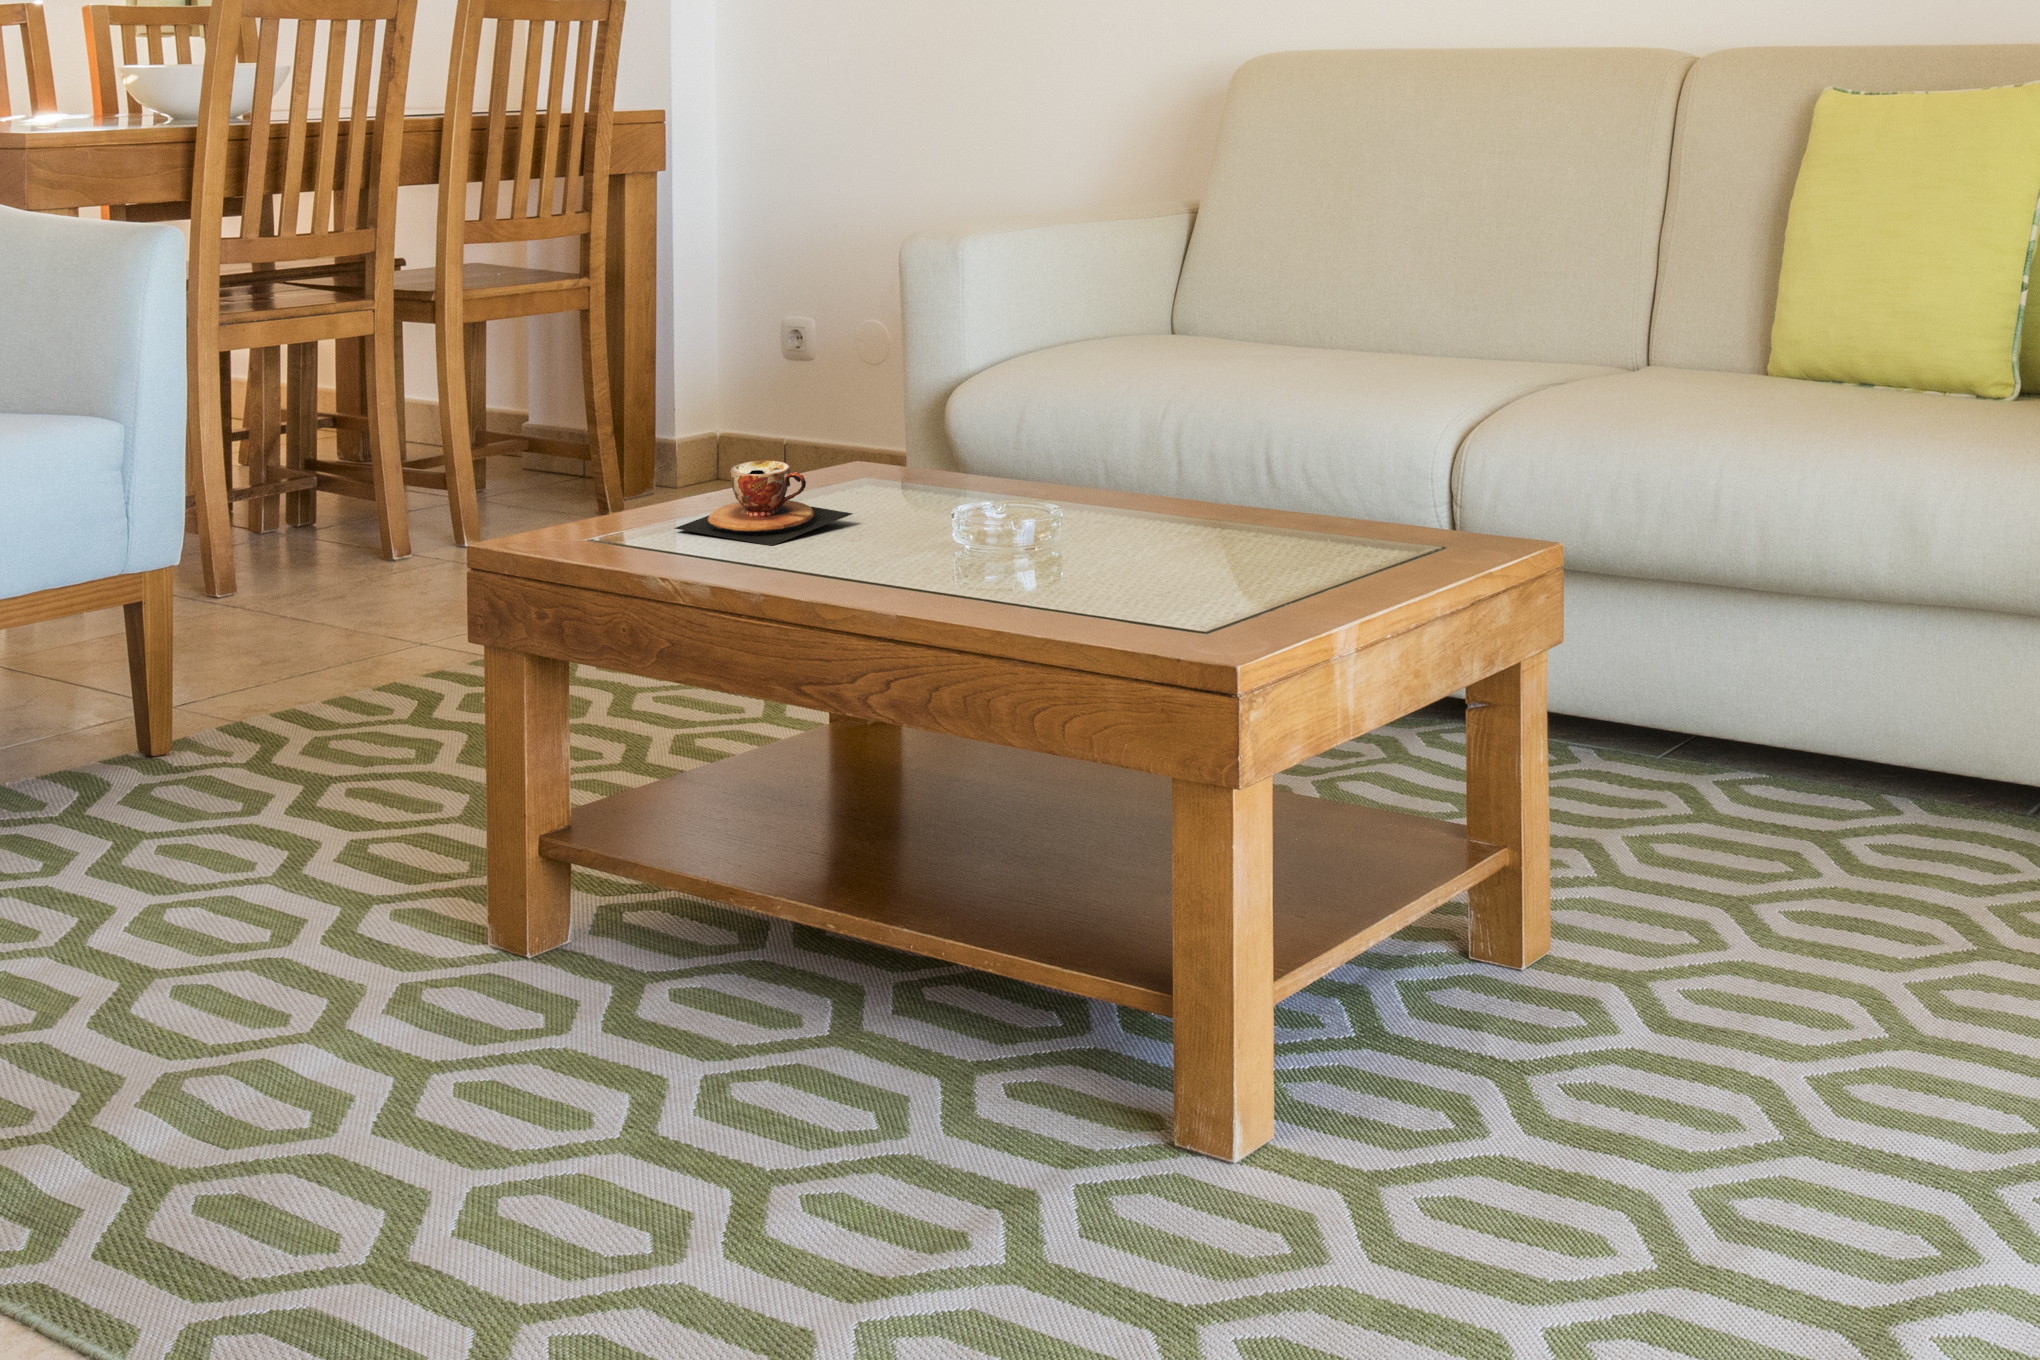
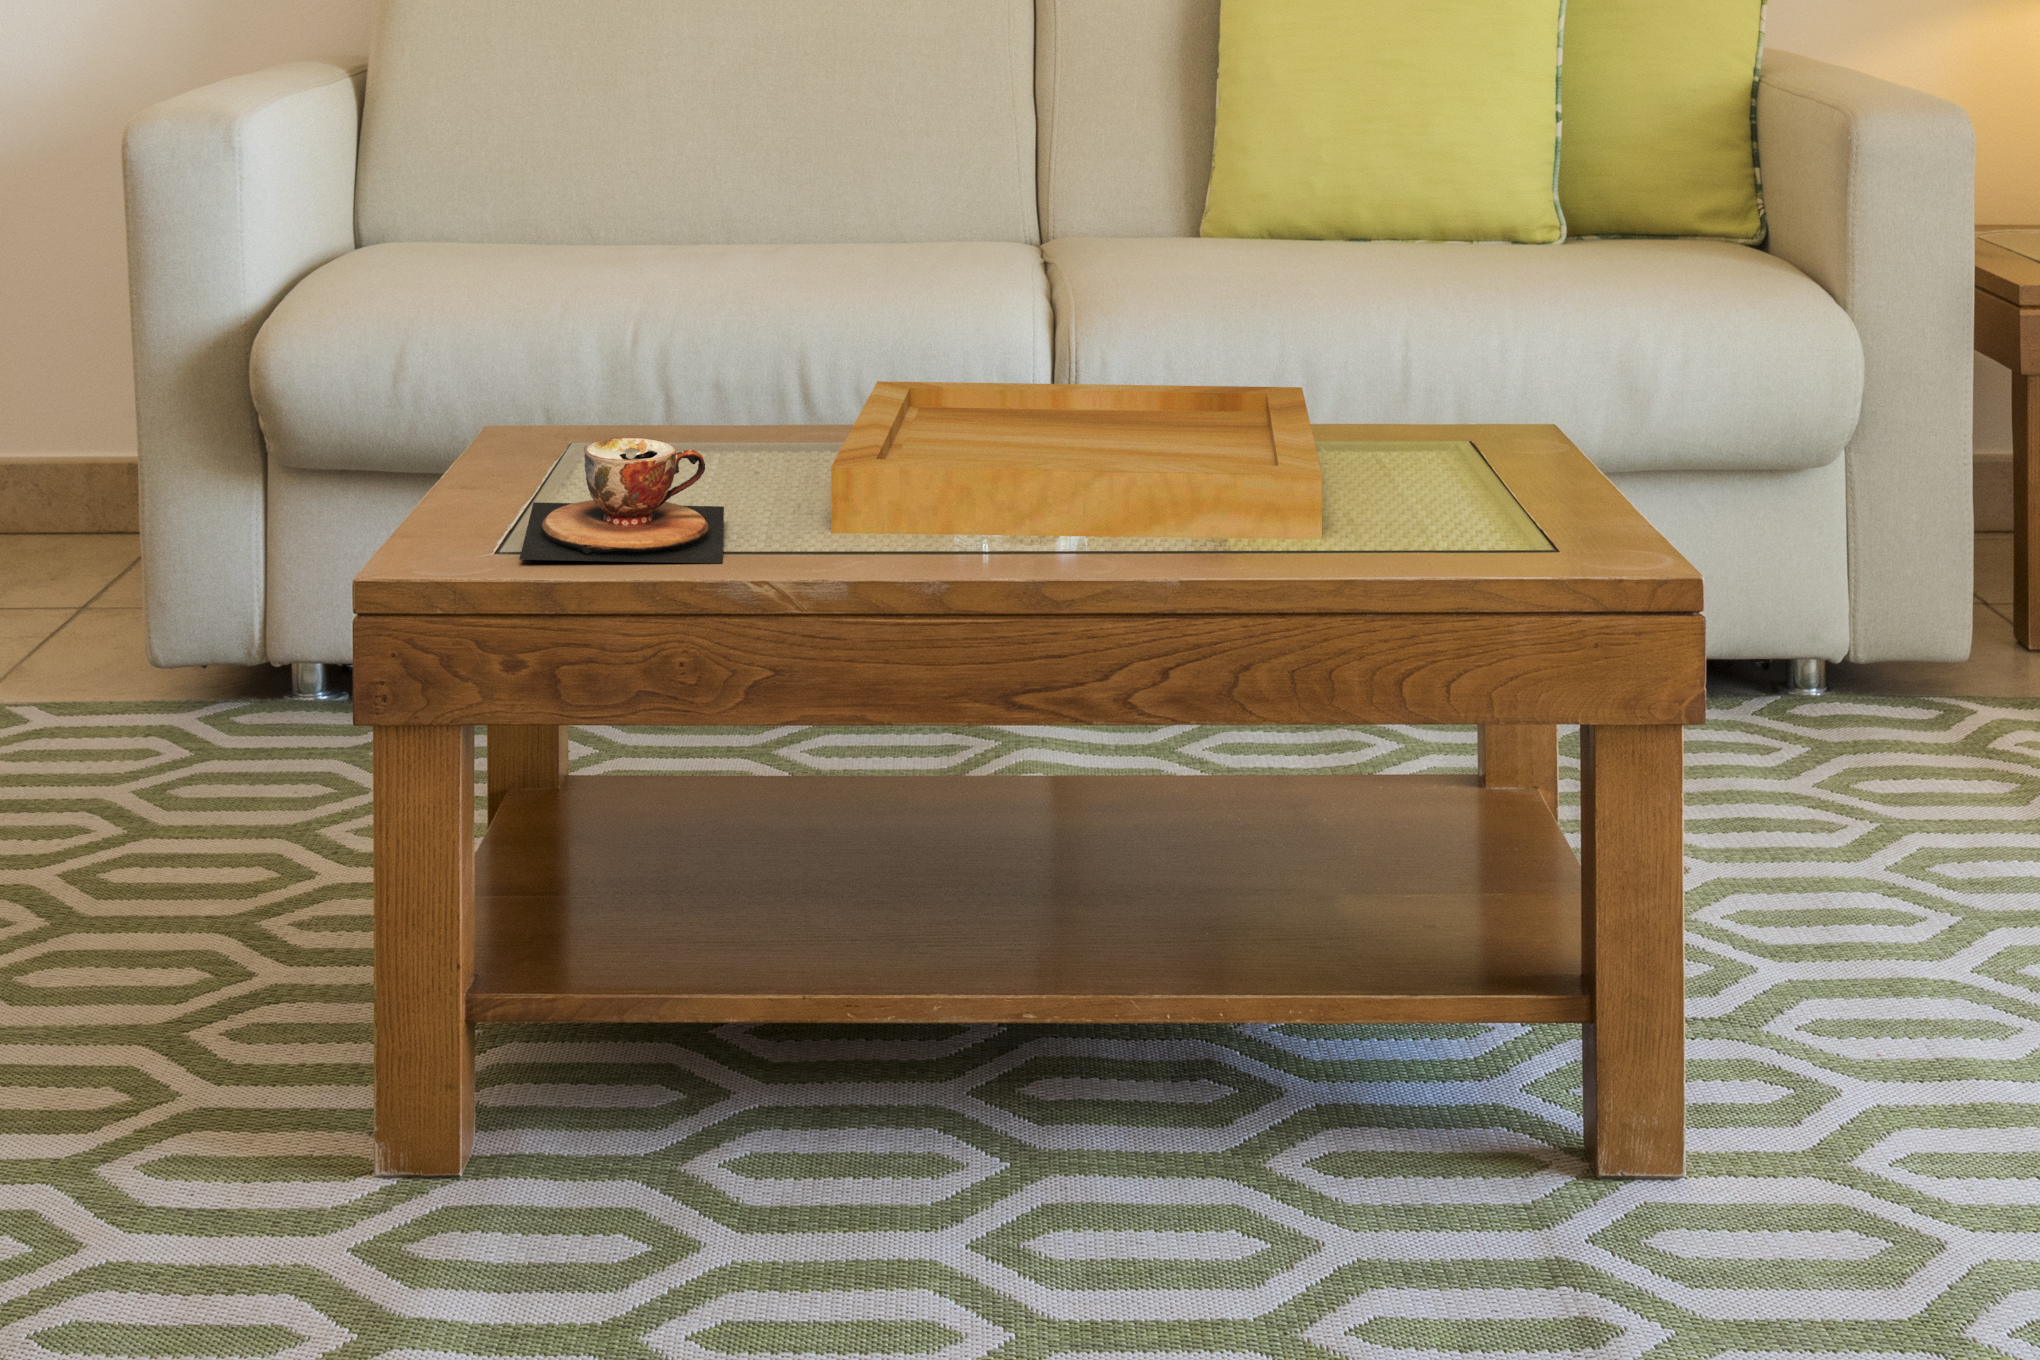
tray: none [889,446,1347,585] -> present [831,381,1322,540]

